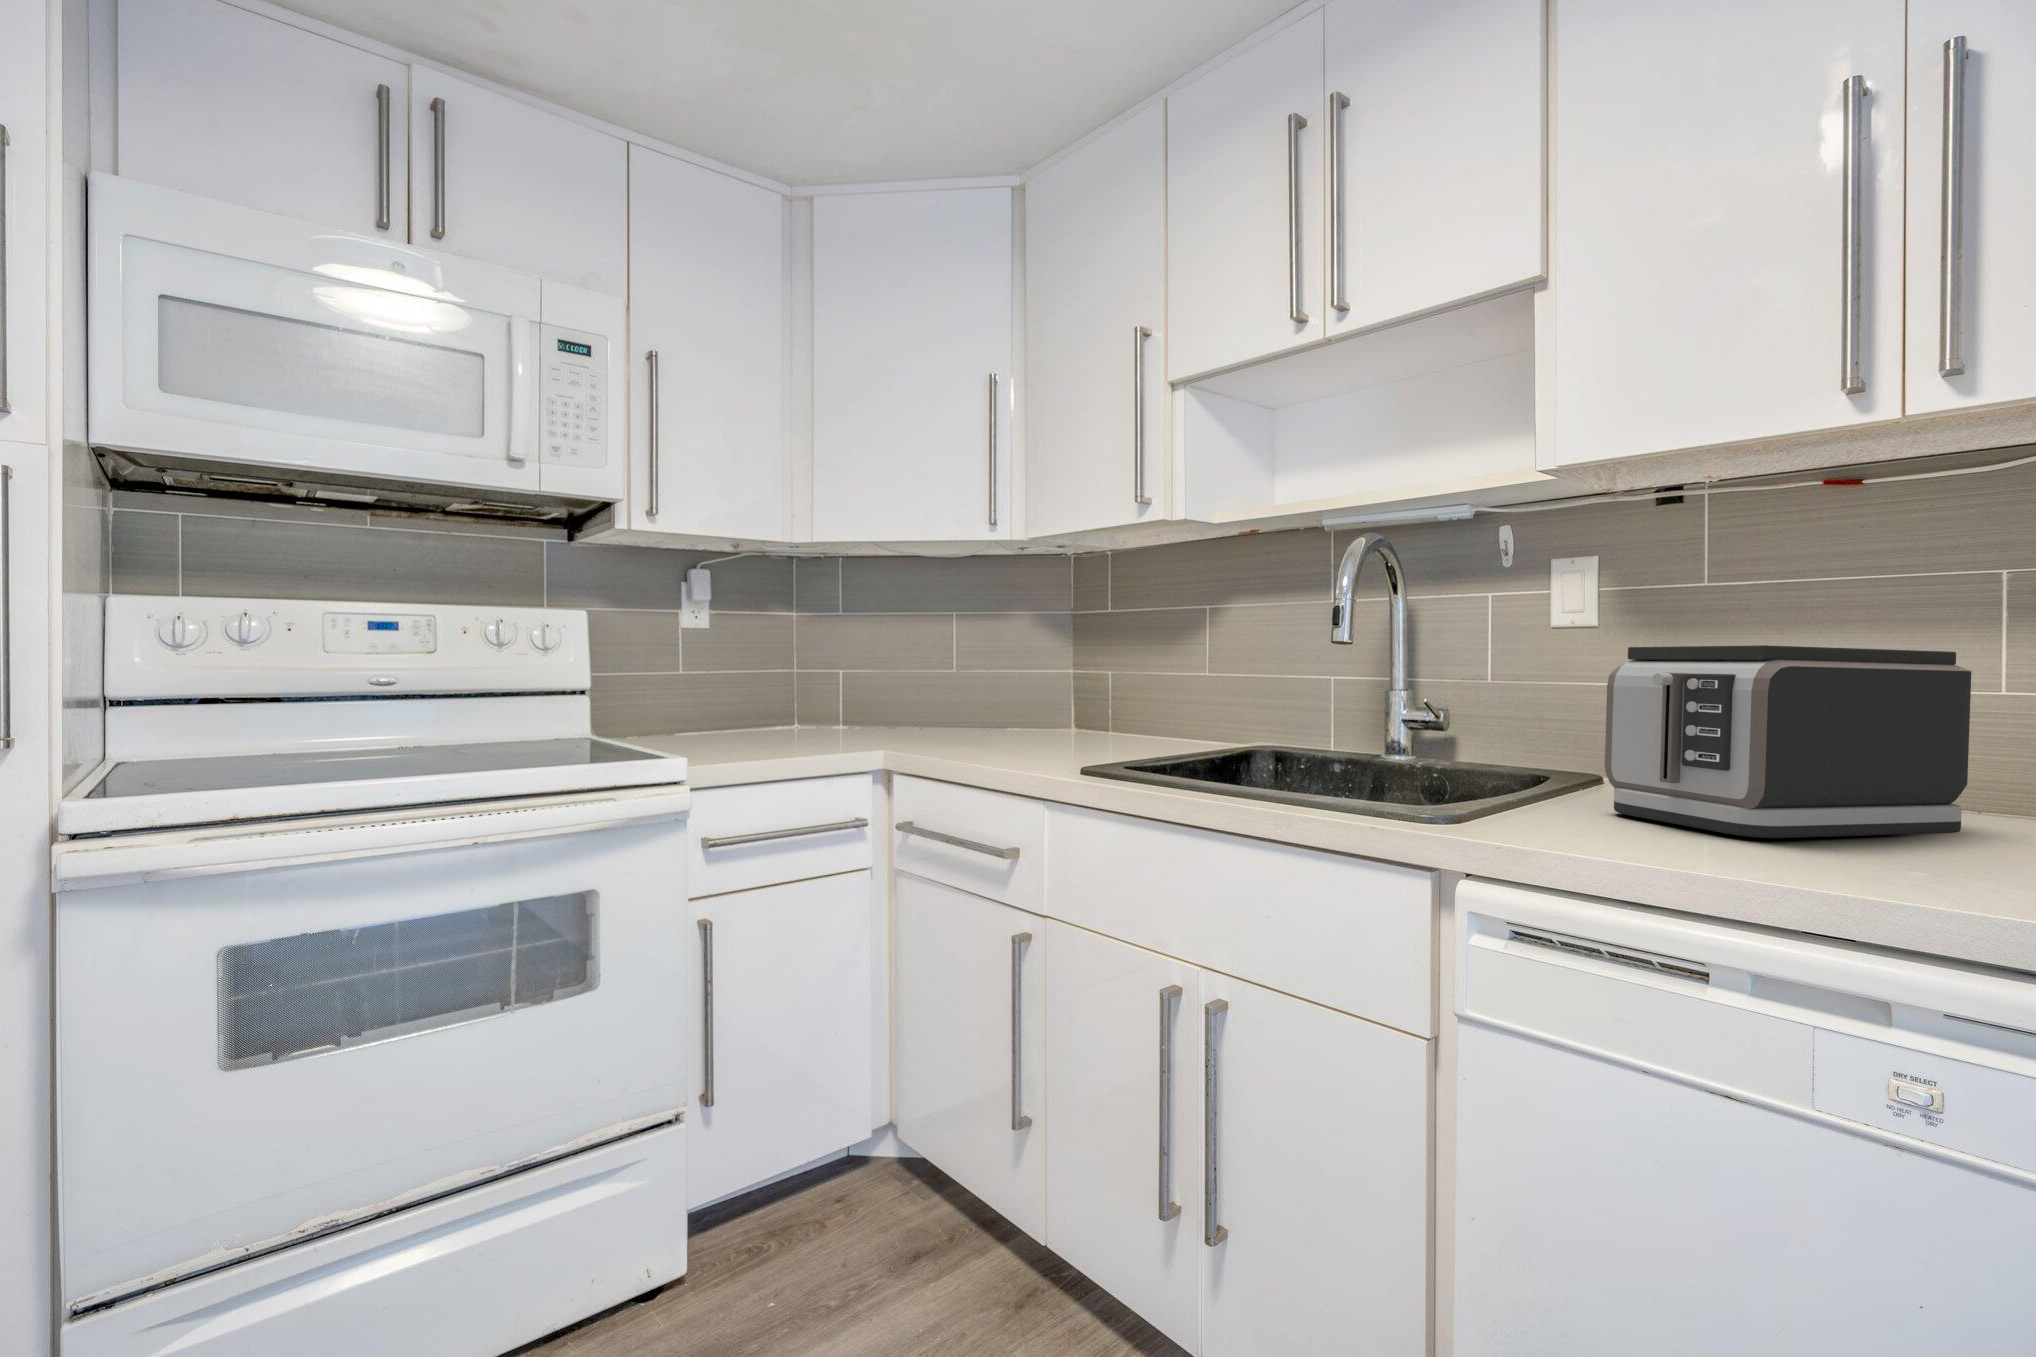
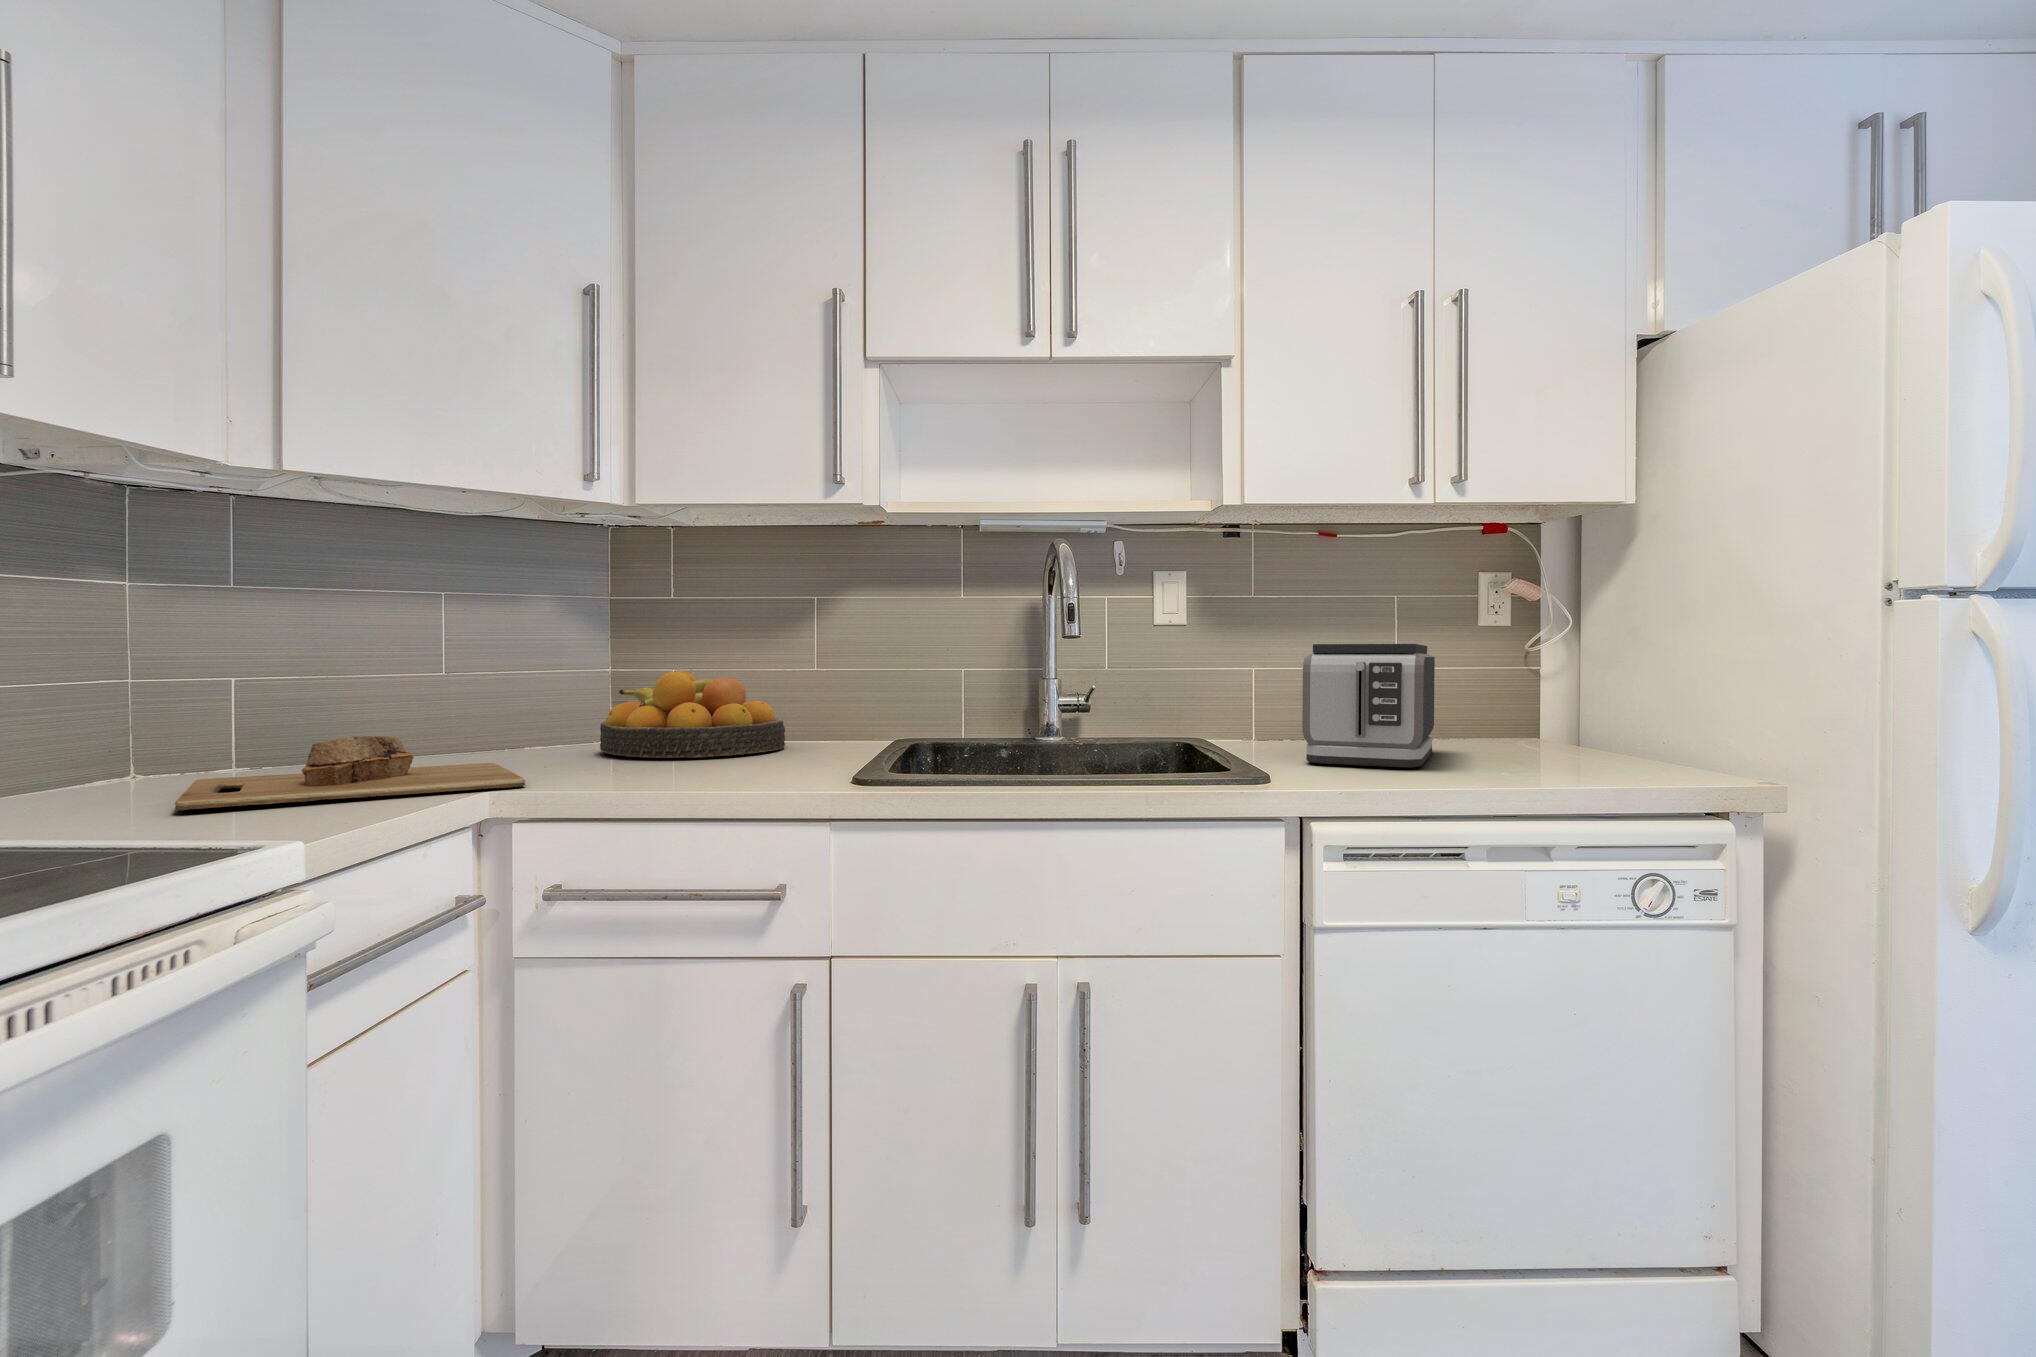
fruit bowl: none [1029,671,1175,743] -> present [600,671,785,758]
cutting board: none [739,704,946,745] -> present [175,736,525,811]

